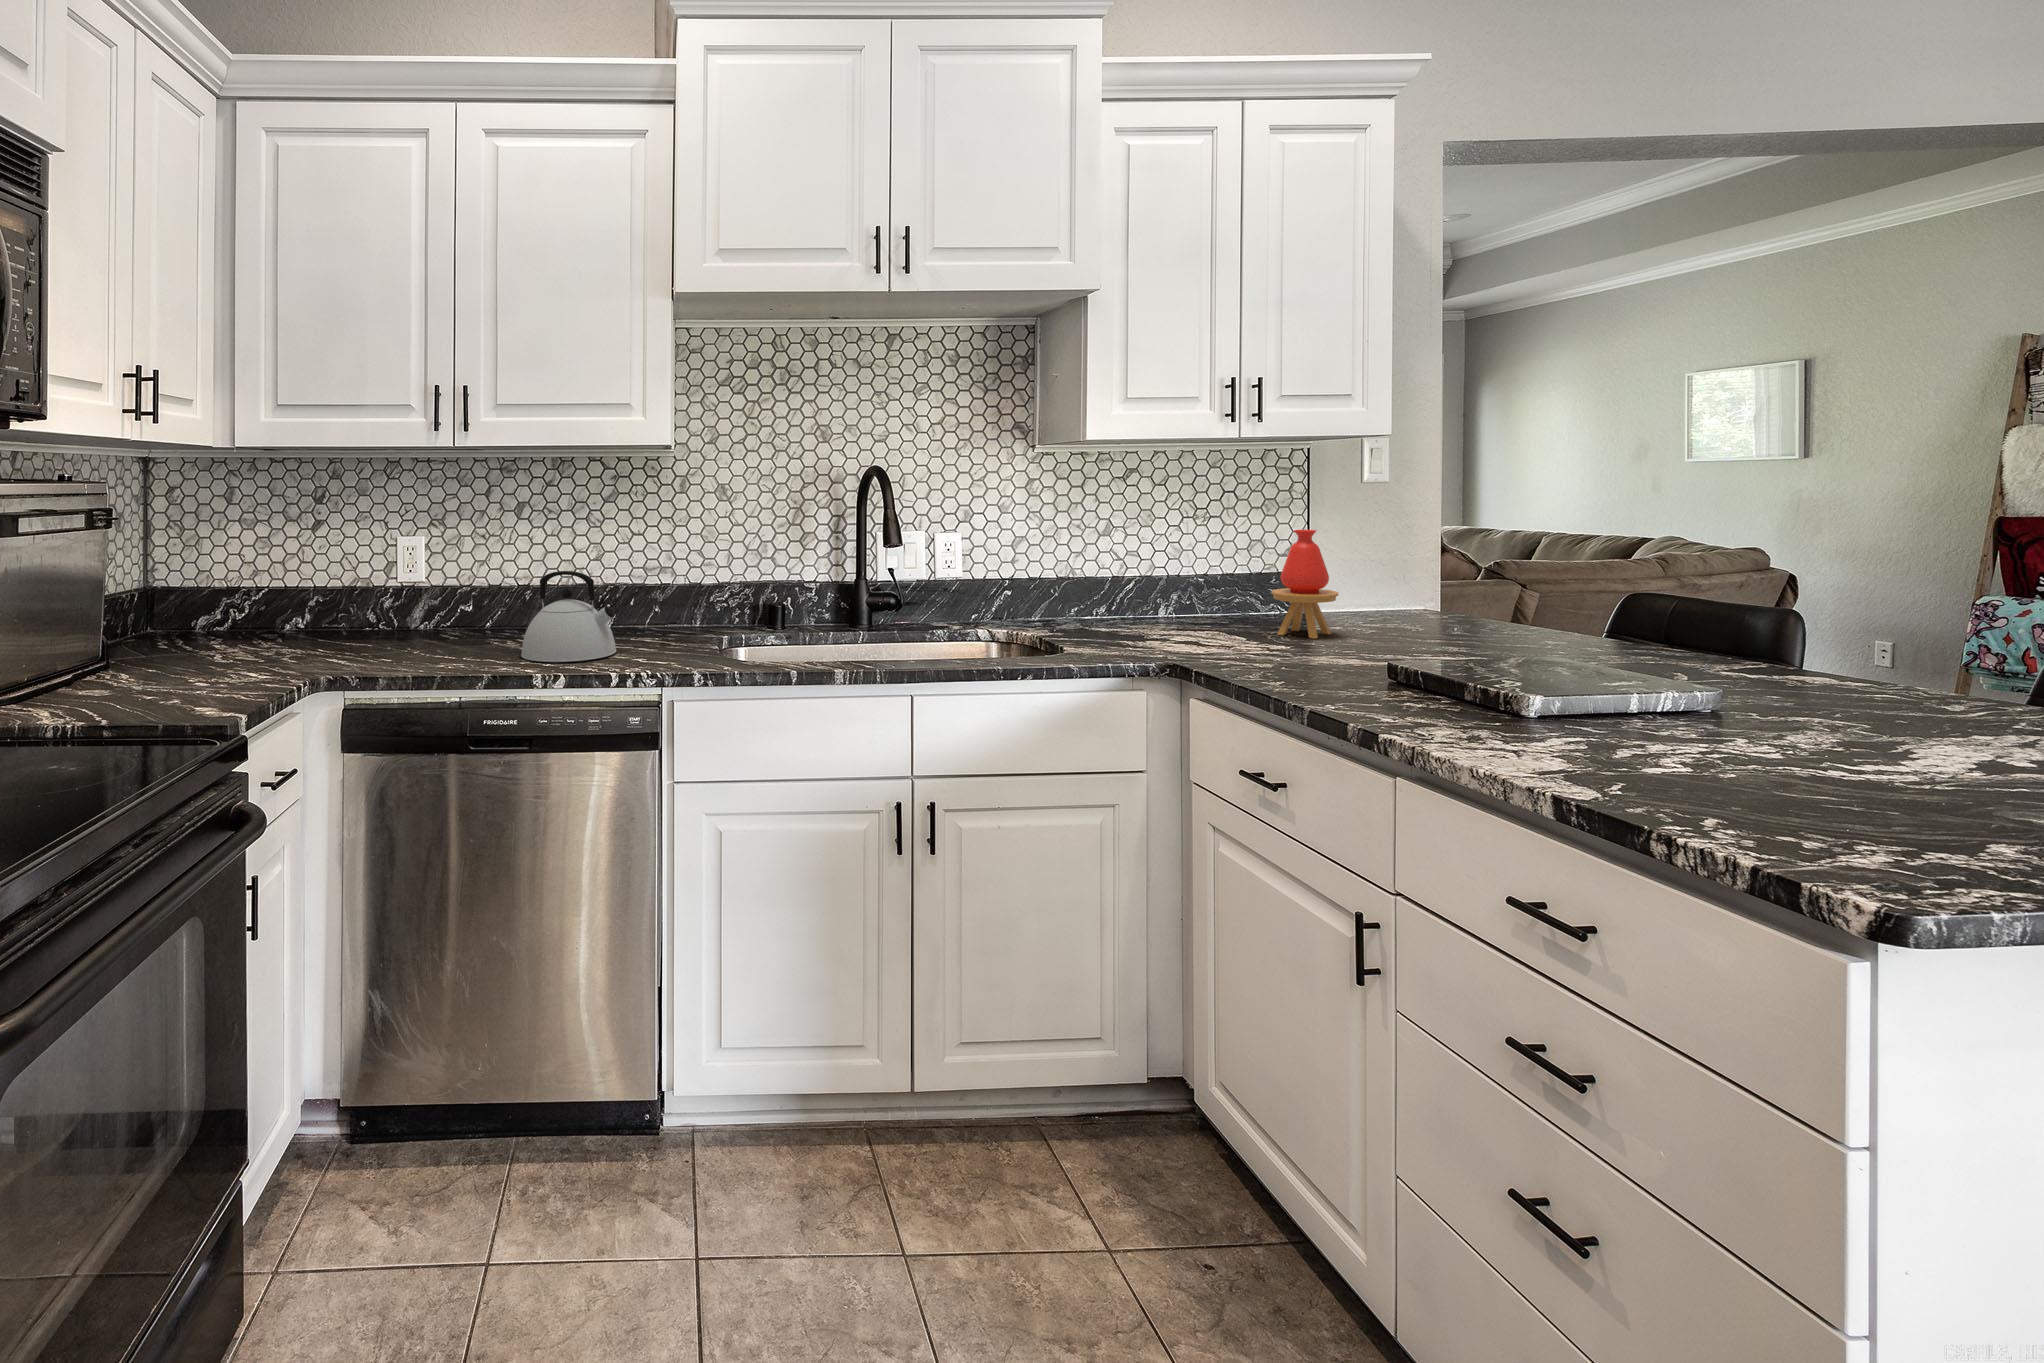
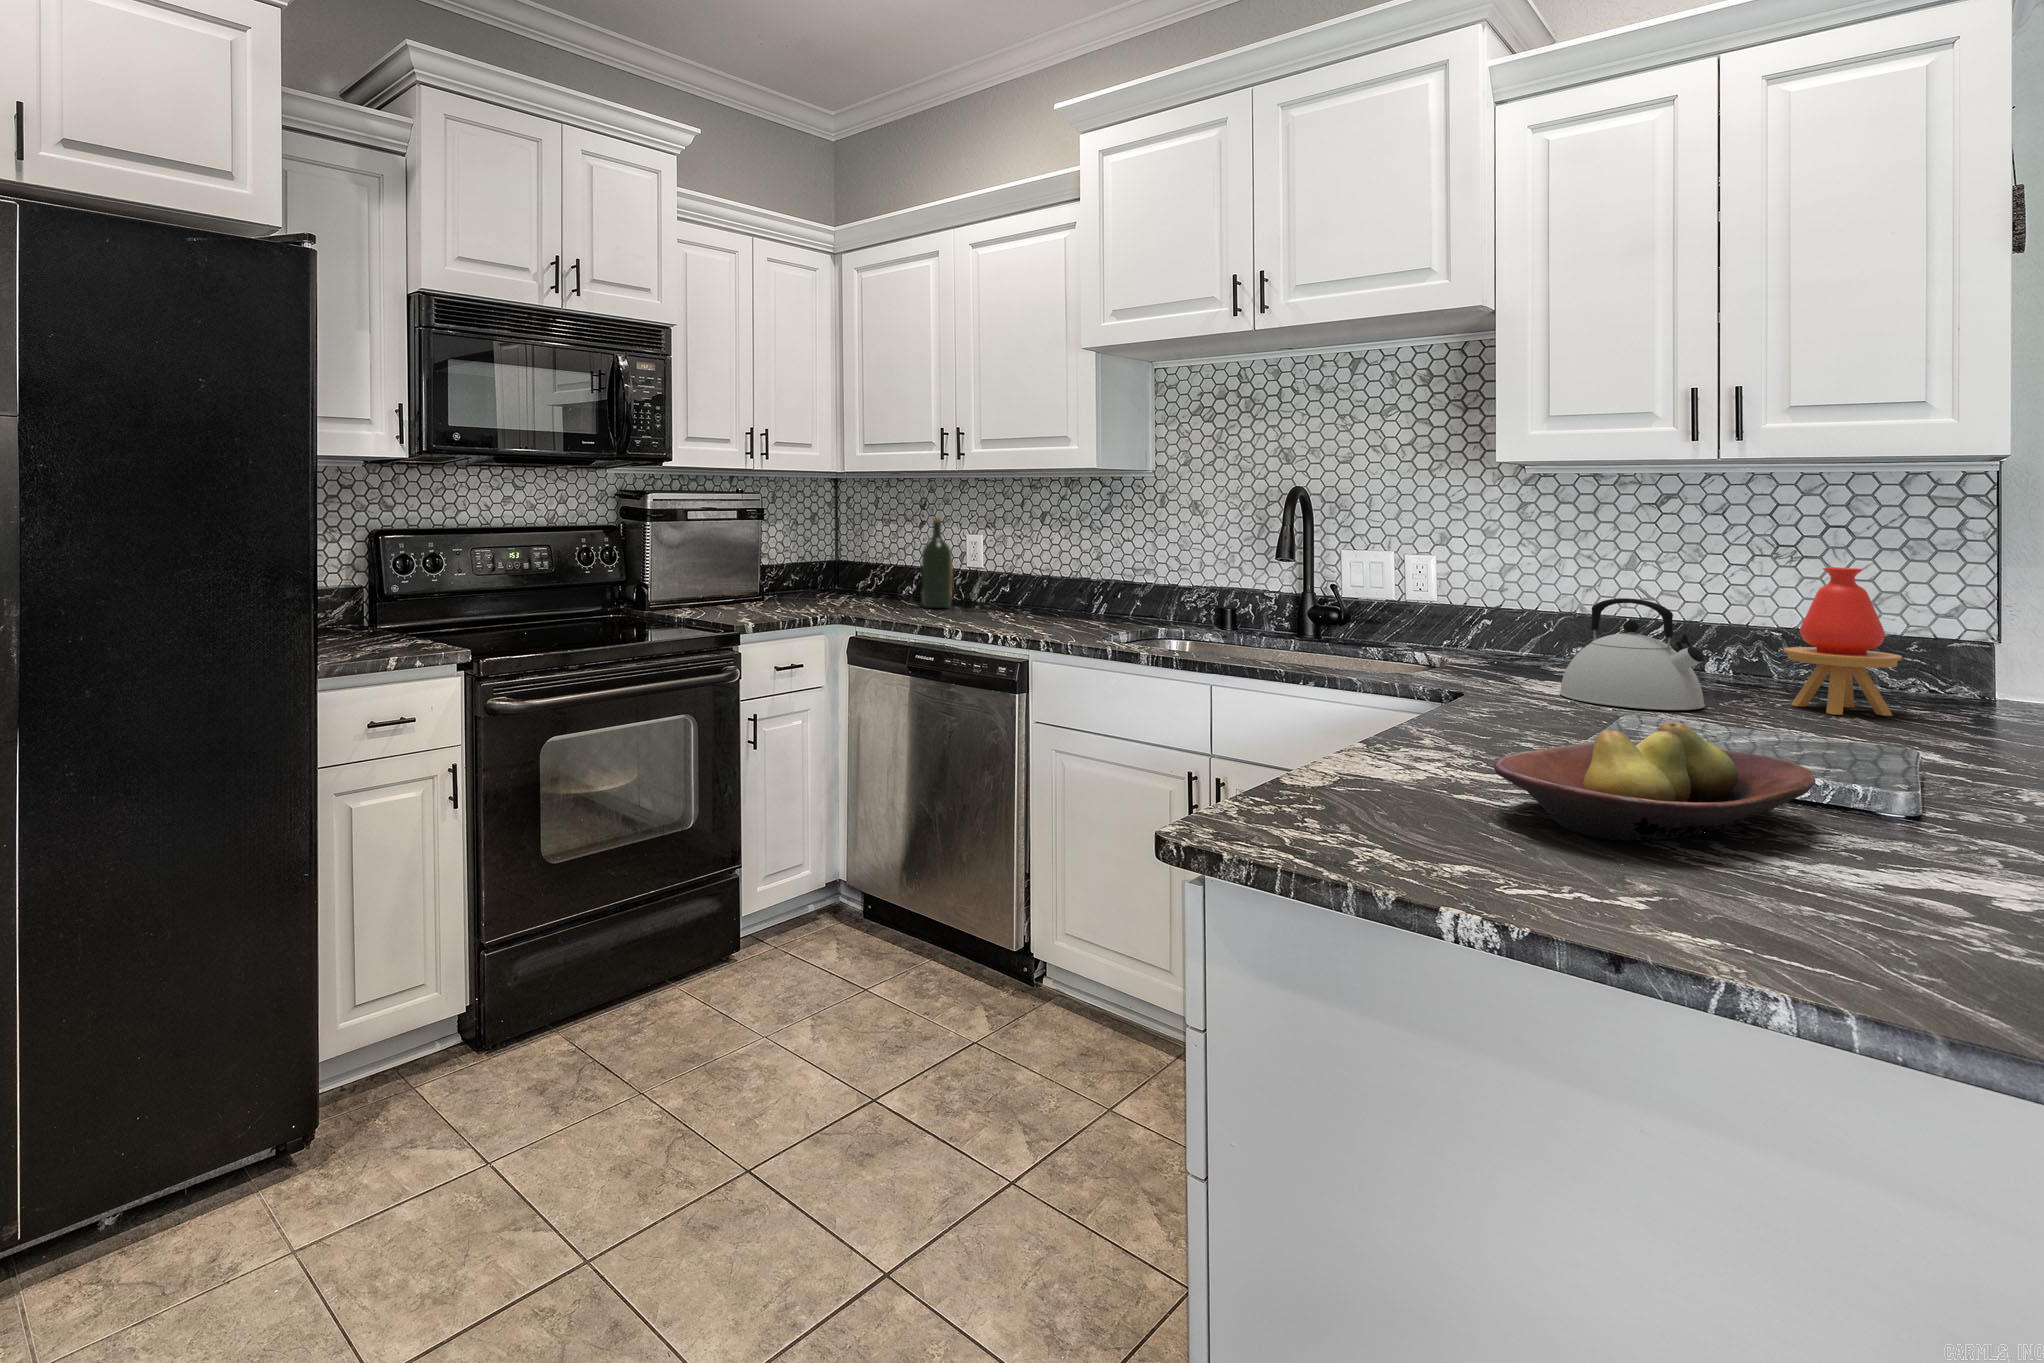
wine bottle: none [378,517,424,645] -> present [922,518,952,608]
kettle: present [521,571,616,662] -> present [1560,598,1705,710]
fruit bowl: none [1490,675,1714,779] -> present [1493,722,1815,841]

